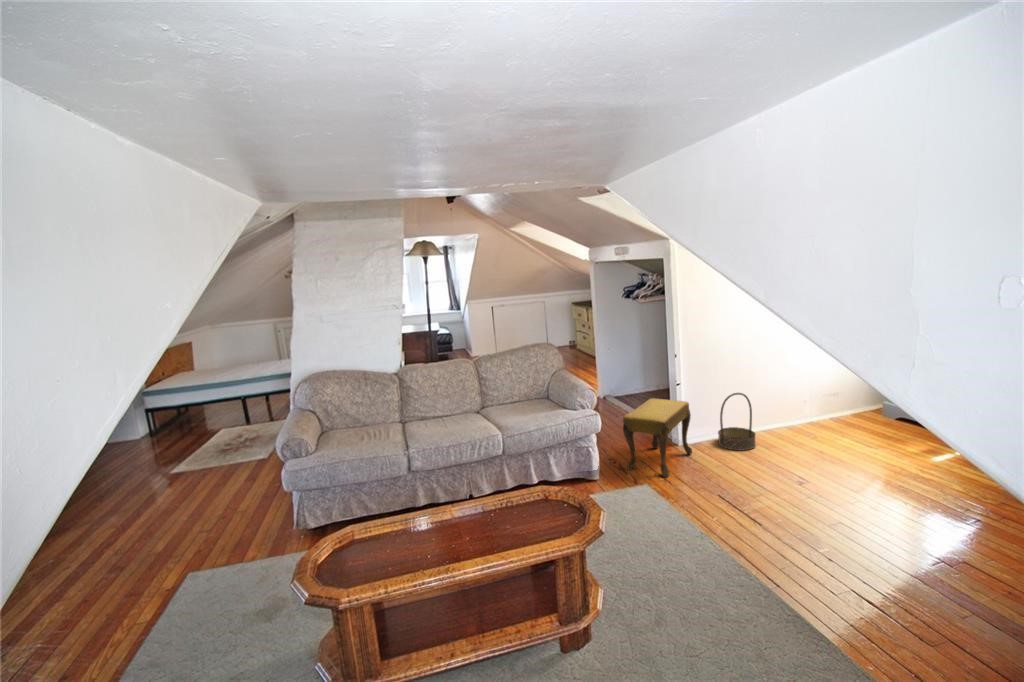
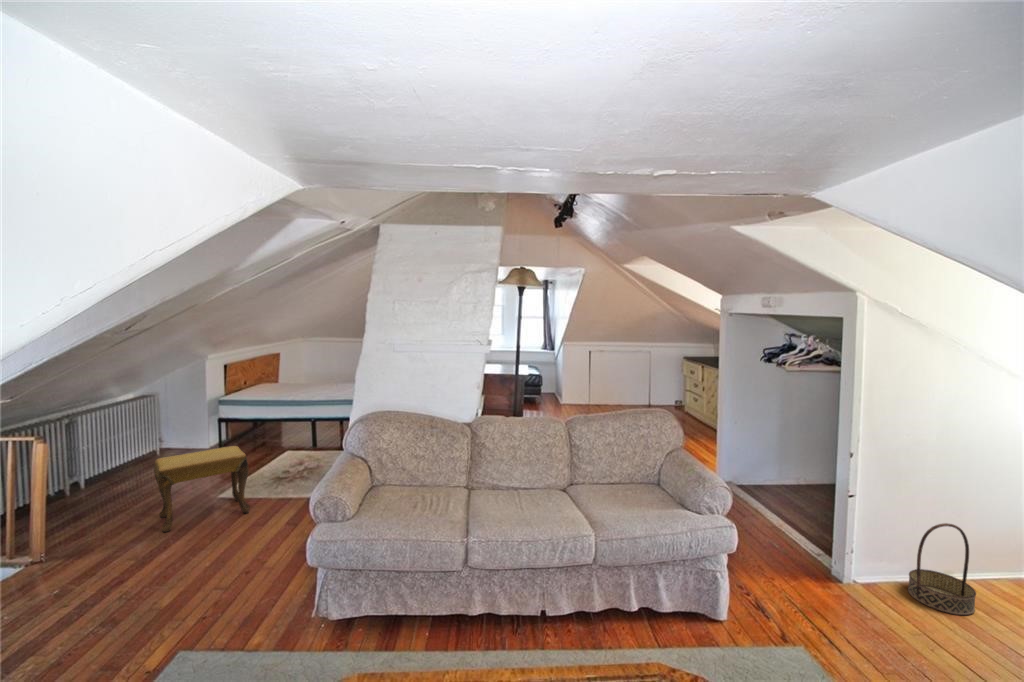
footstool: present [623,398,692,477] -> present [154,446,250,532]

